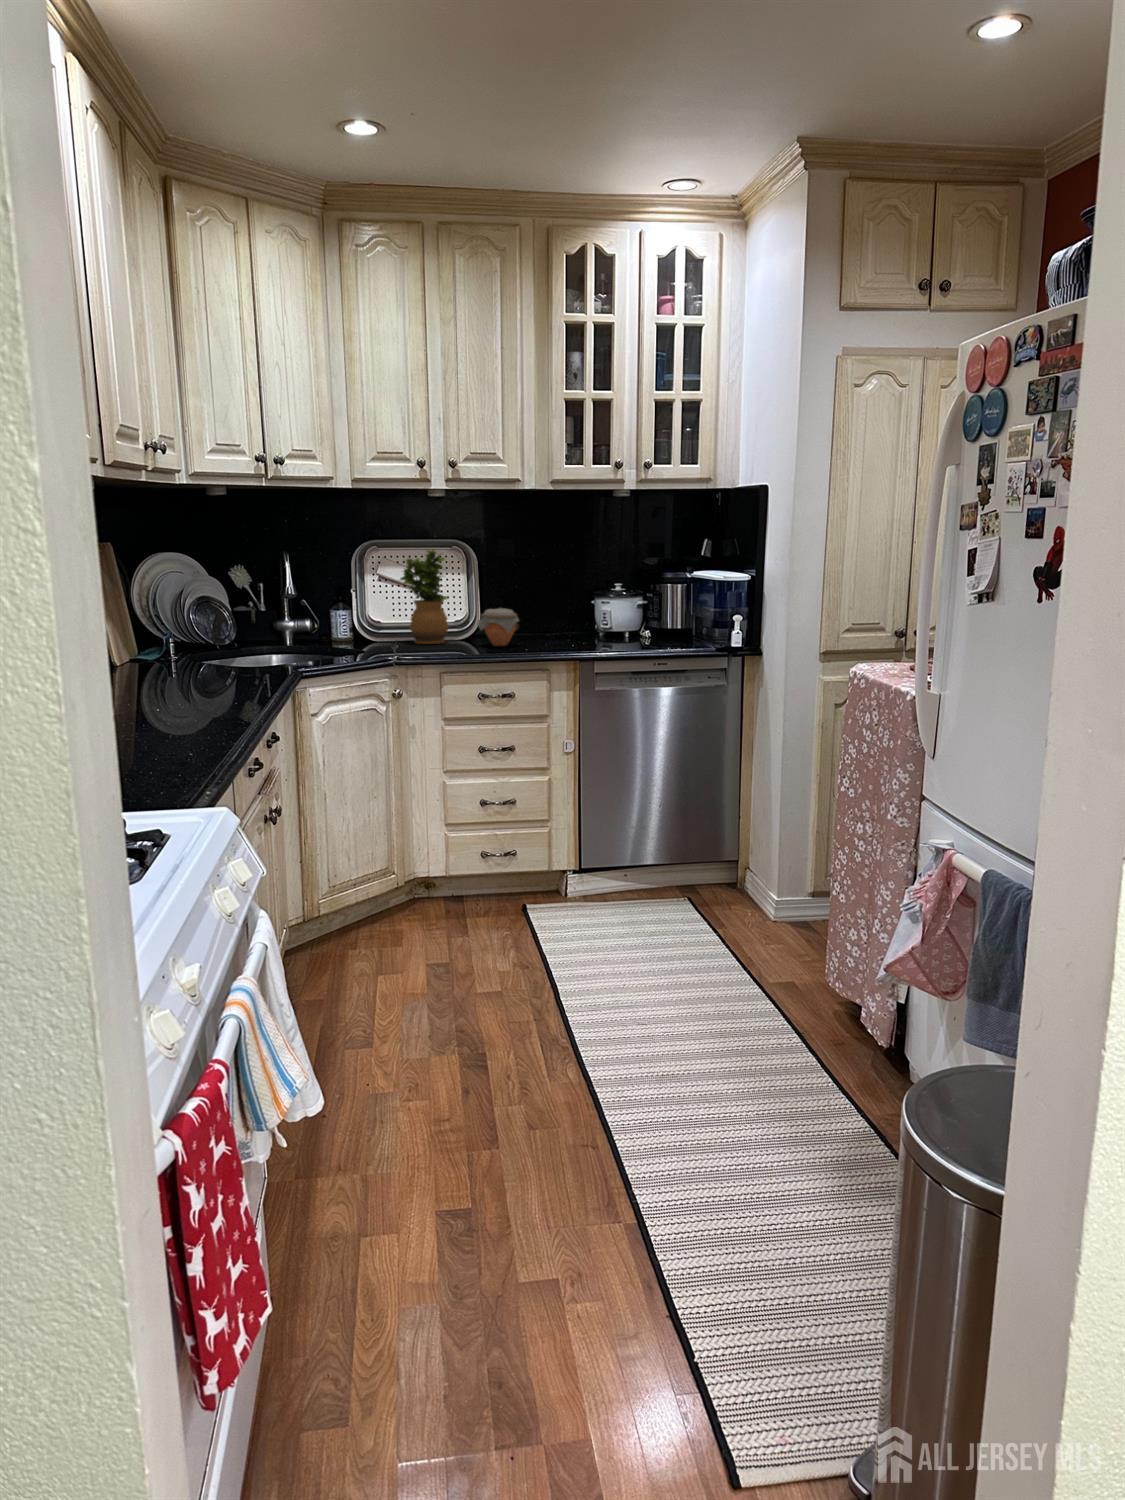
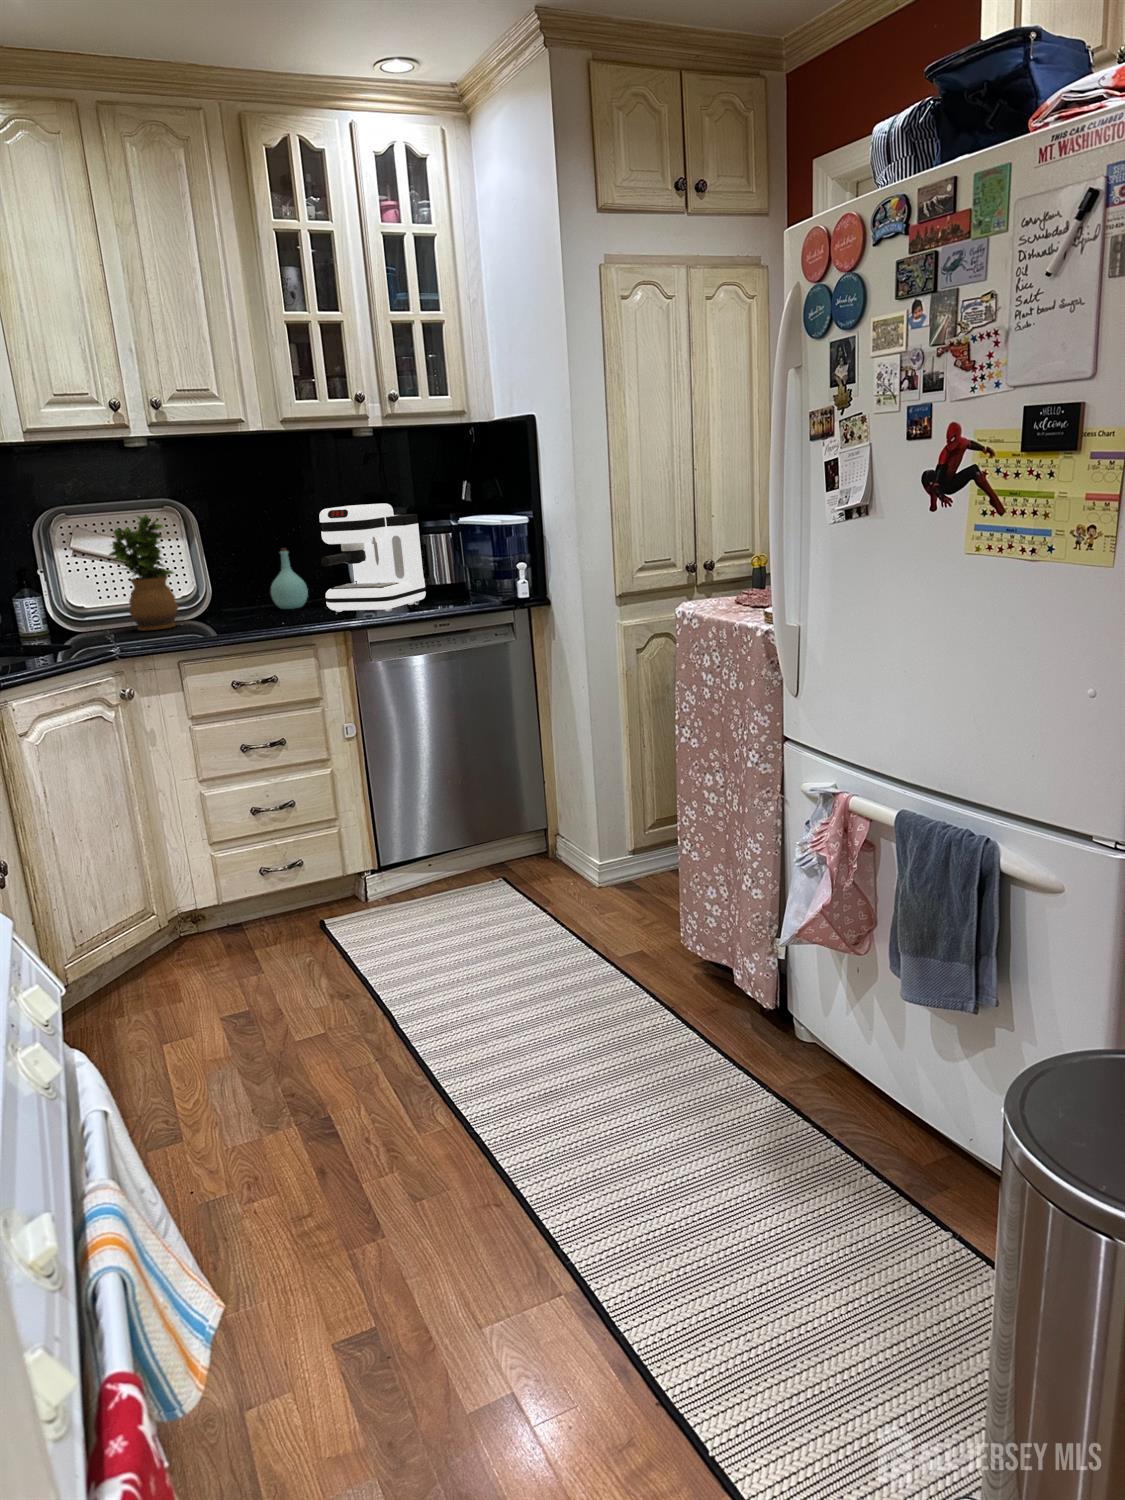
coffee maker: none [567,555,657,648] -> present [319,503,426,612]
bottle: none [527,586,558,638] -> present [271,548,308,609]
jar: present [478,608,519,646] -> none [215,578,266,624]

